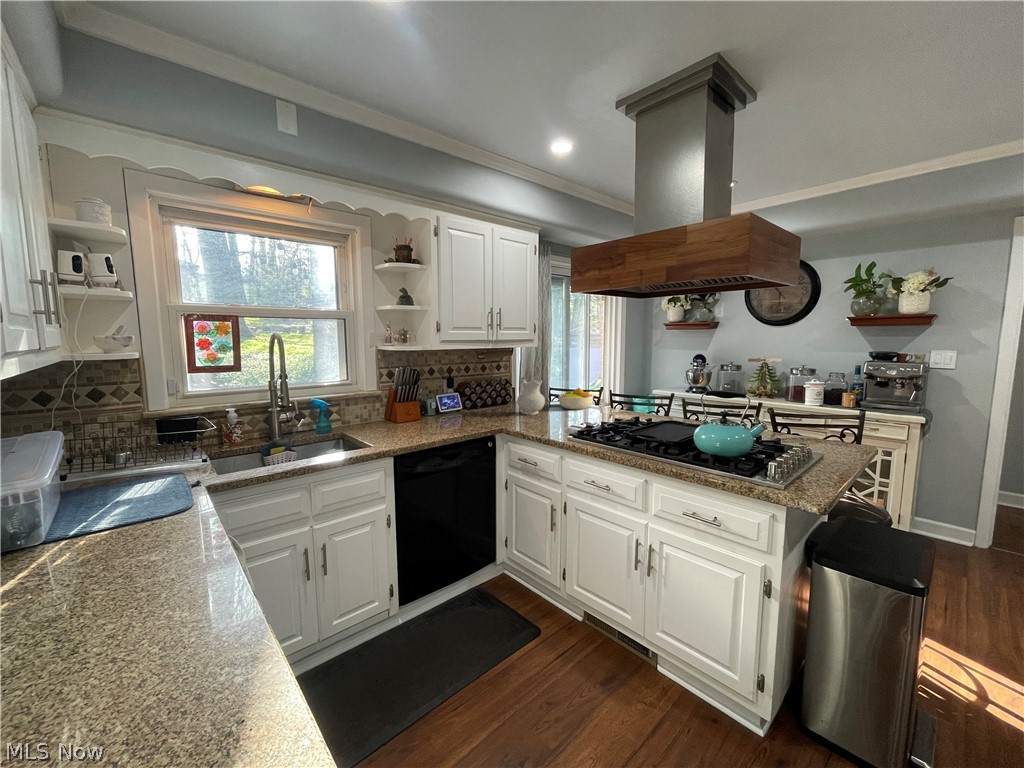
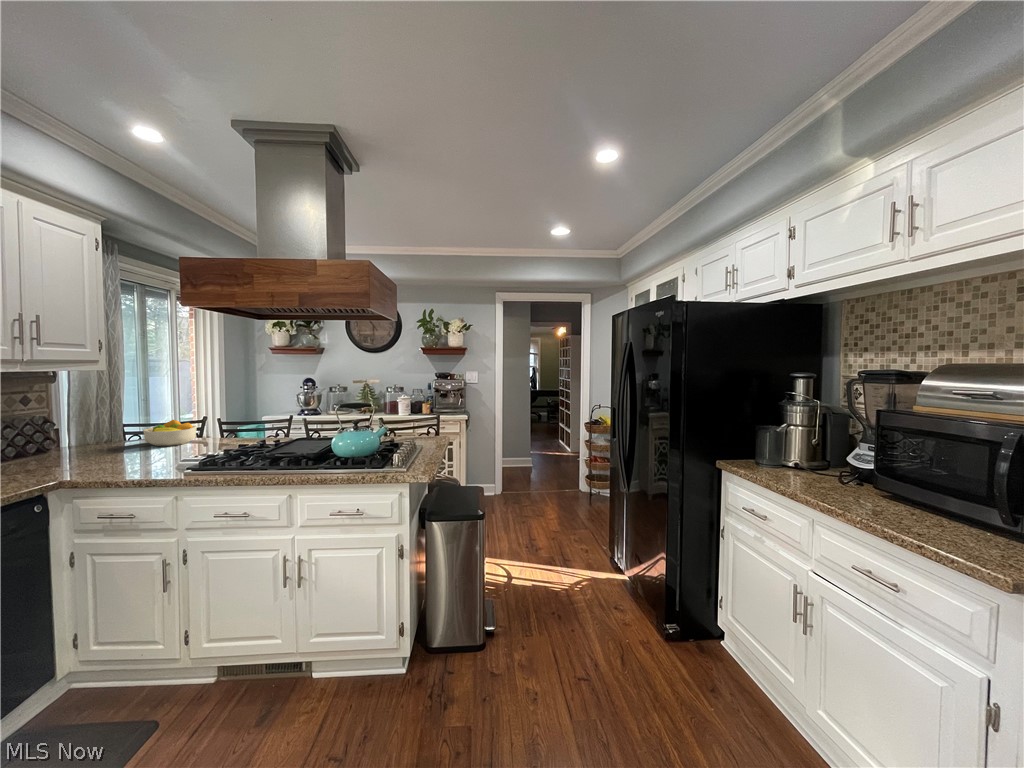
ceramic pitcher: present [517,377,545,415] -> none [75,411,127,460]

